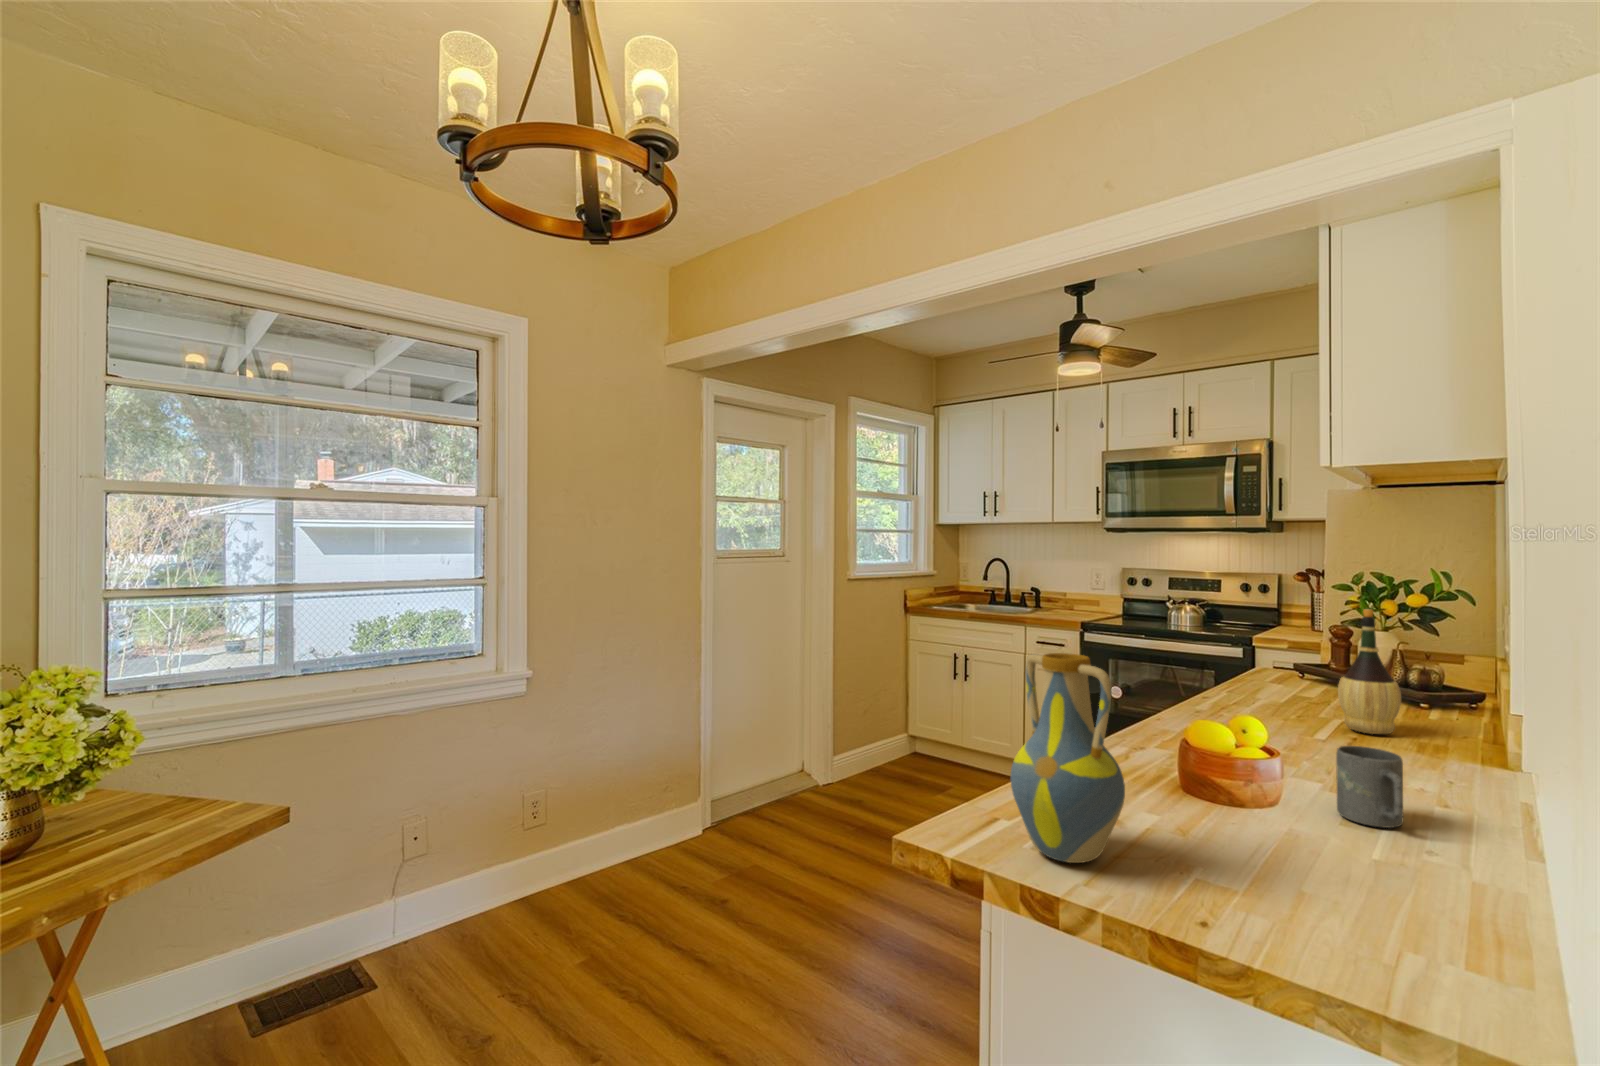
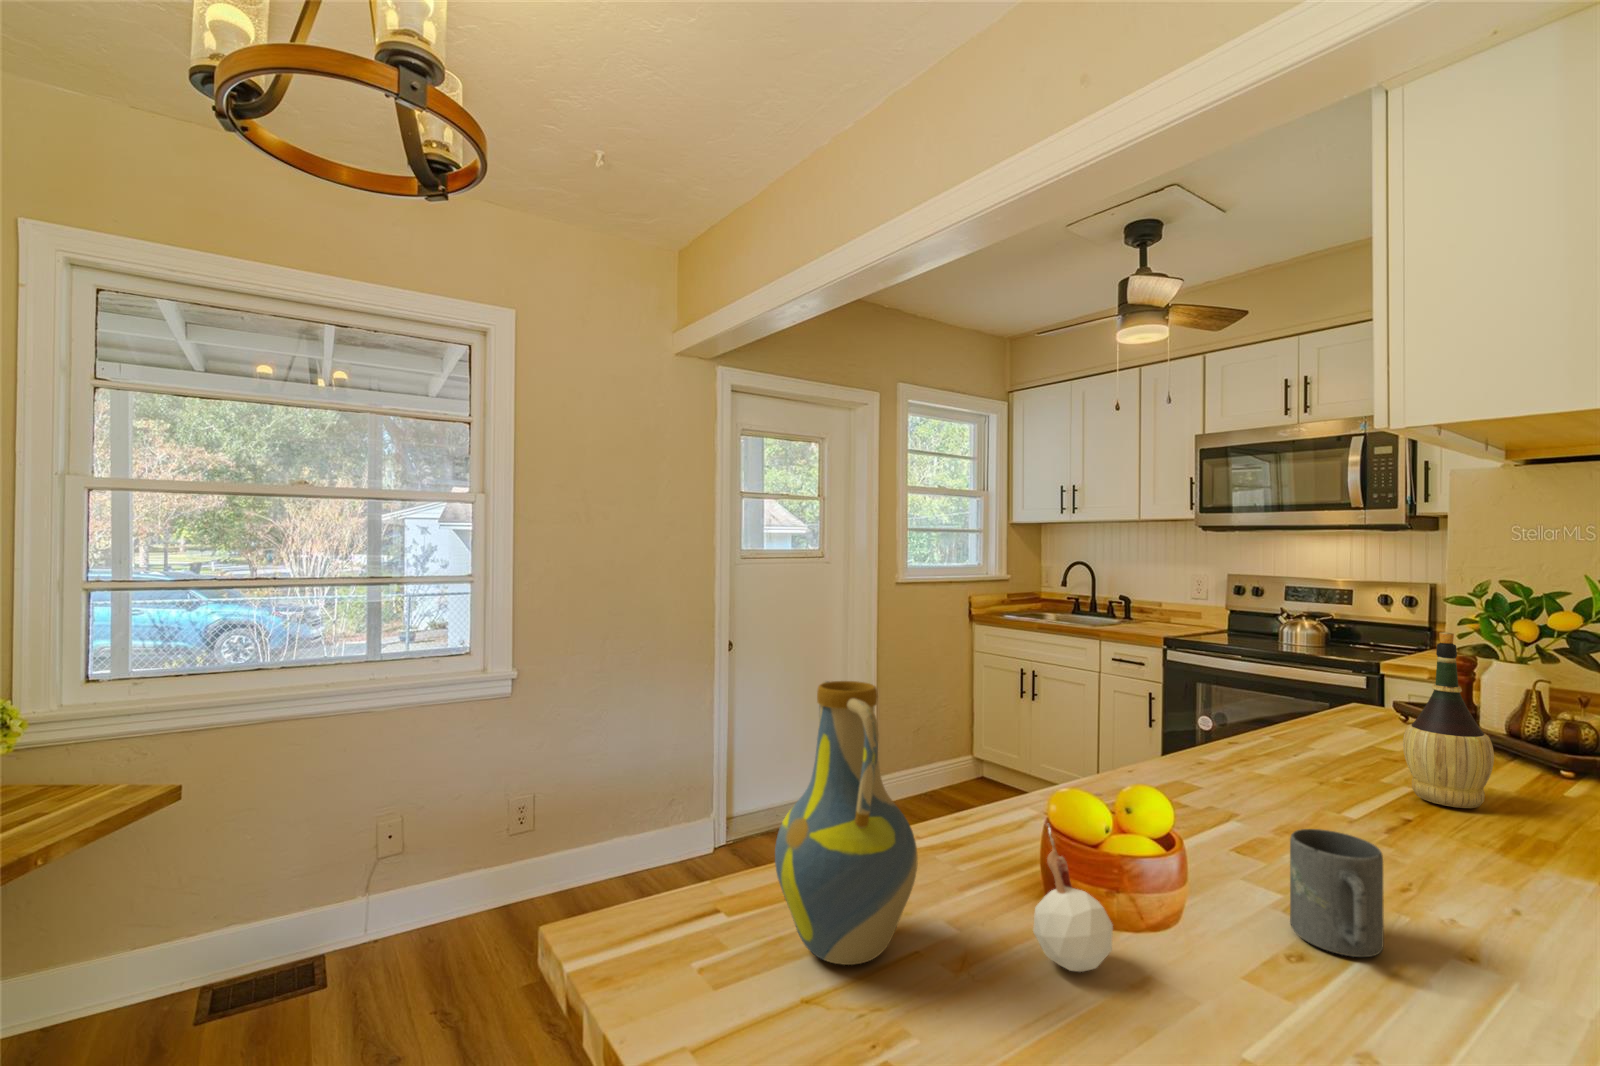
candle: none [1195,751,1257,852] -> present [1033,825,1113,972]

